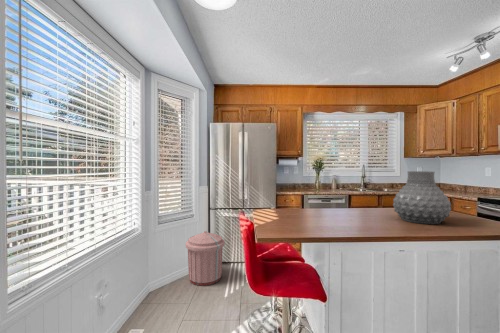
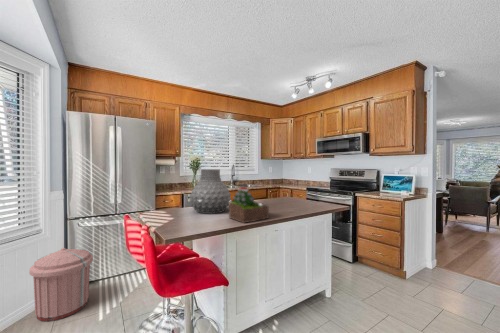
vase: present [393,171,451,224] -> present [190,169,231,214]
succulent plant: none [333,192,380,231] -> present [229,187,269,223]

